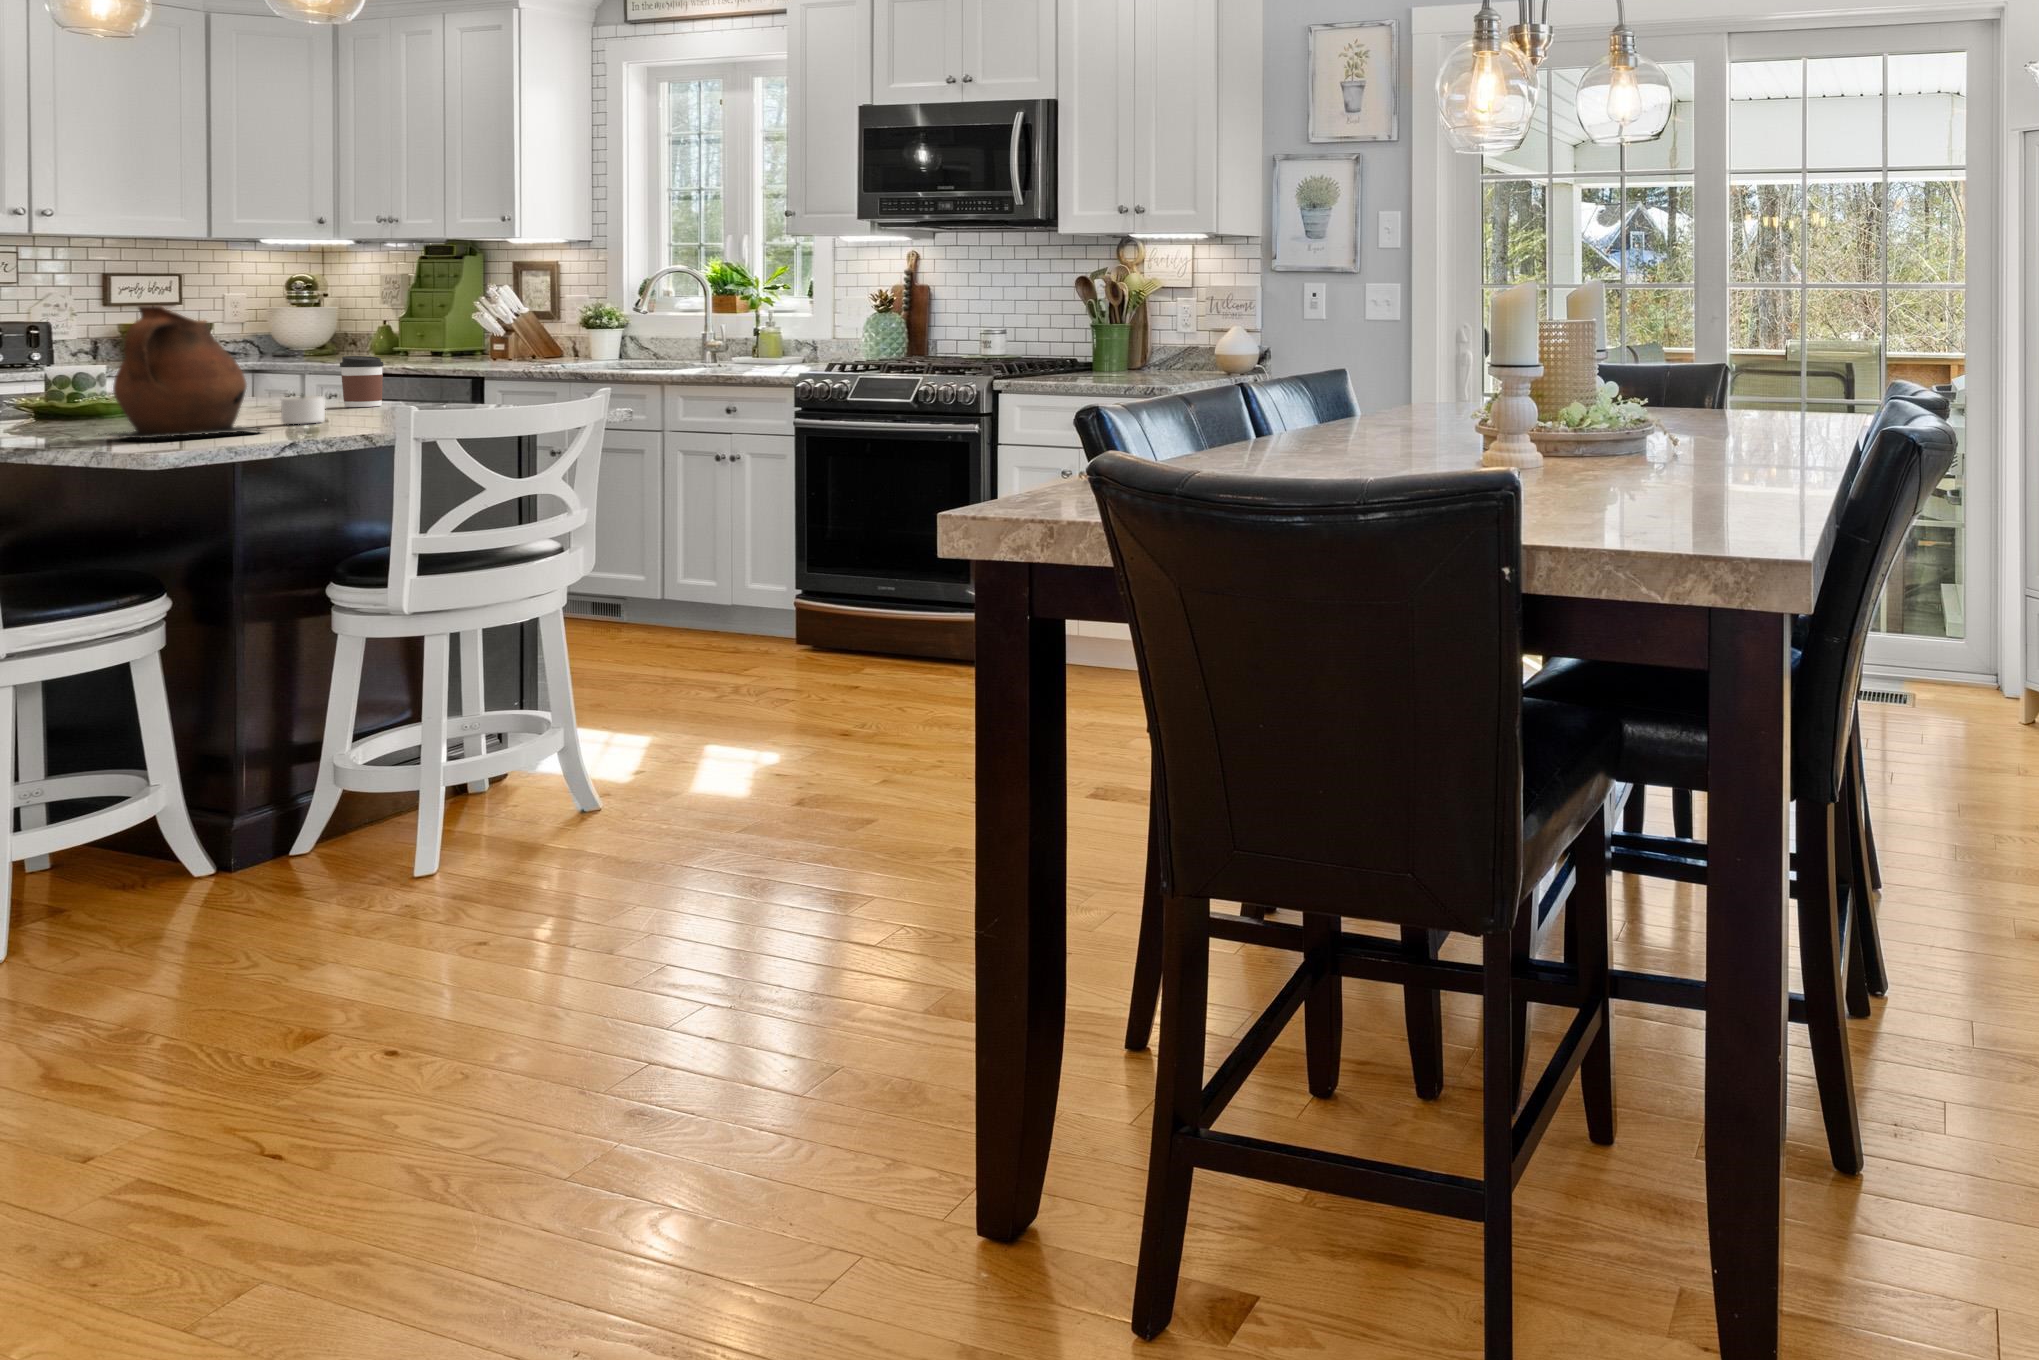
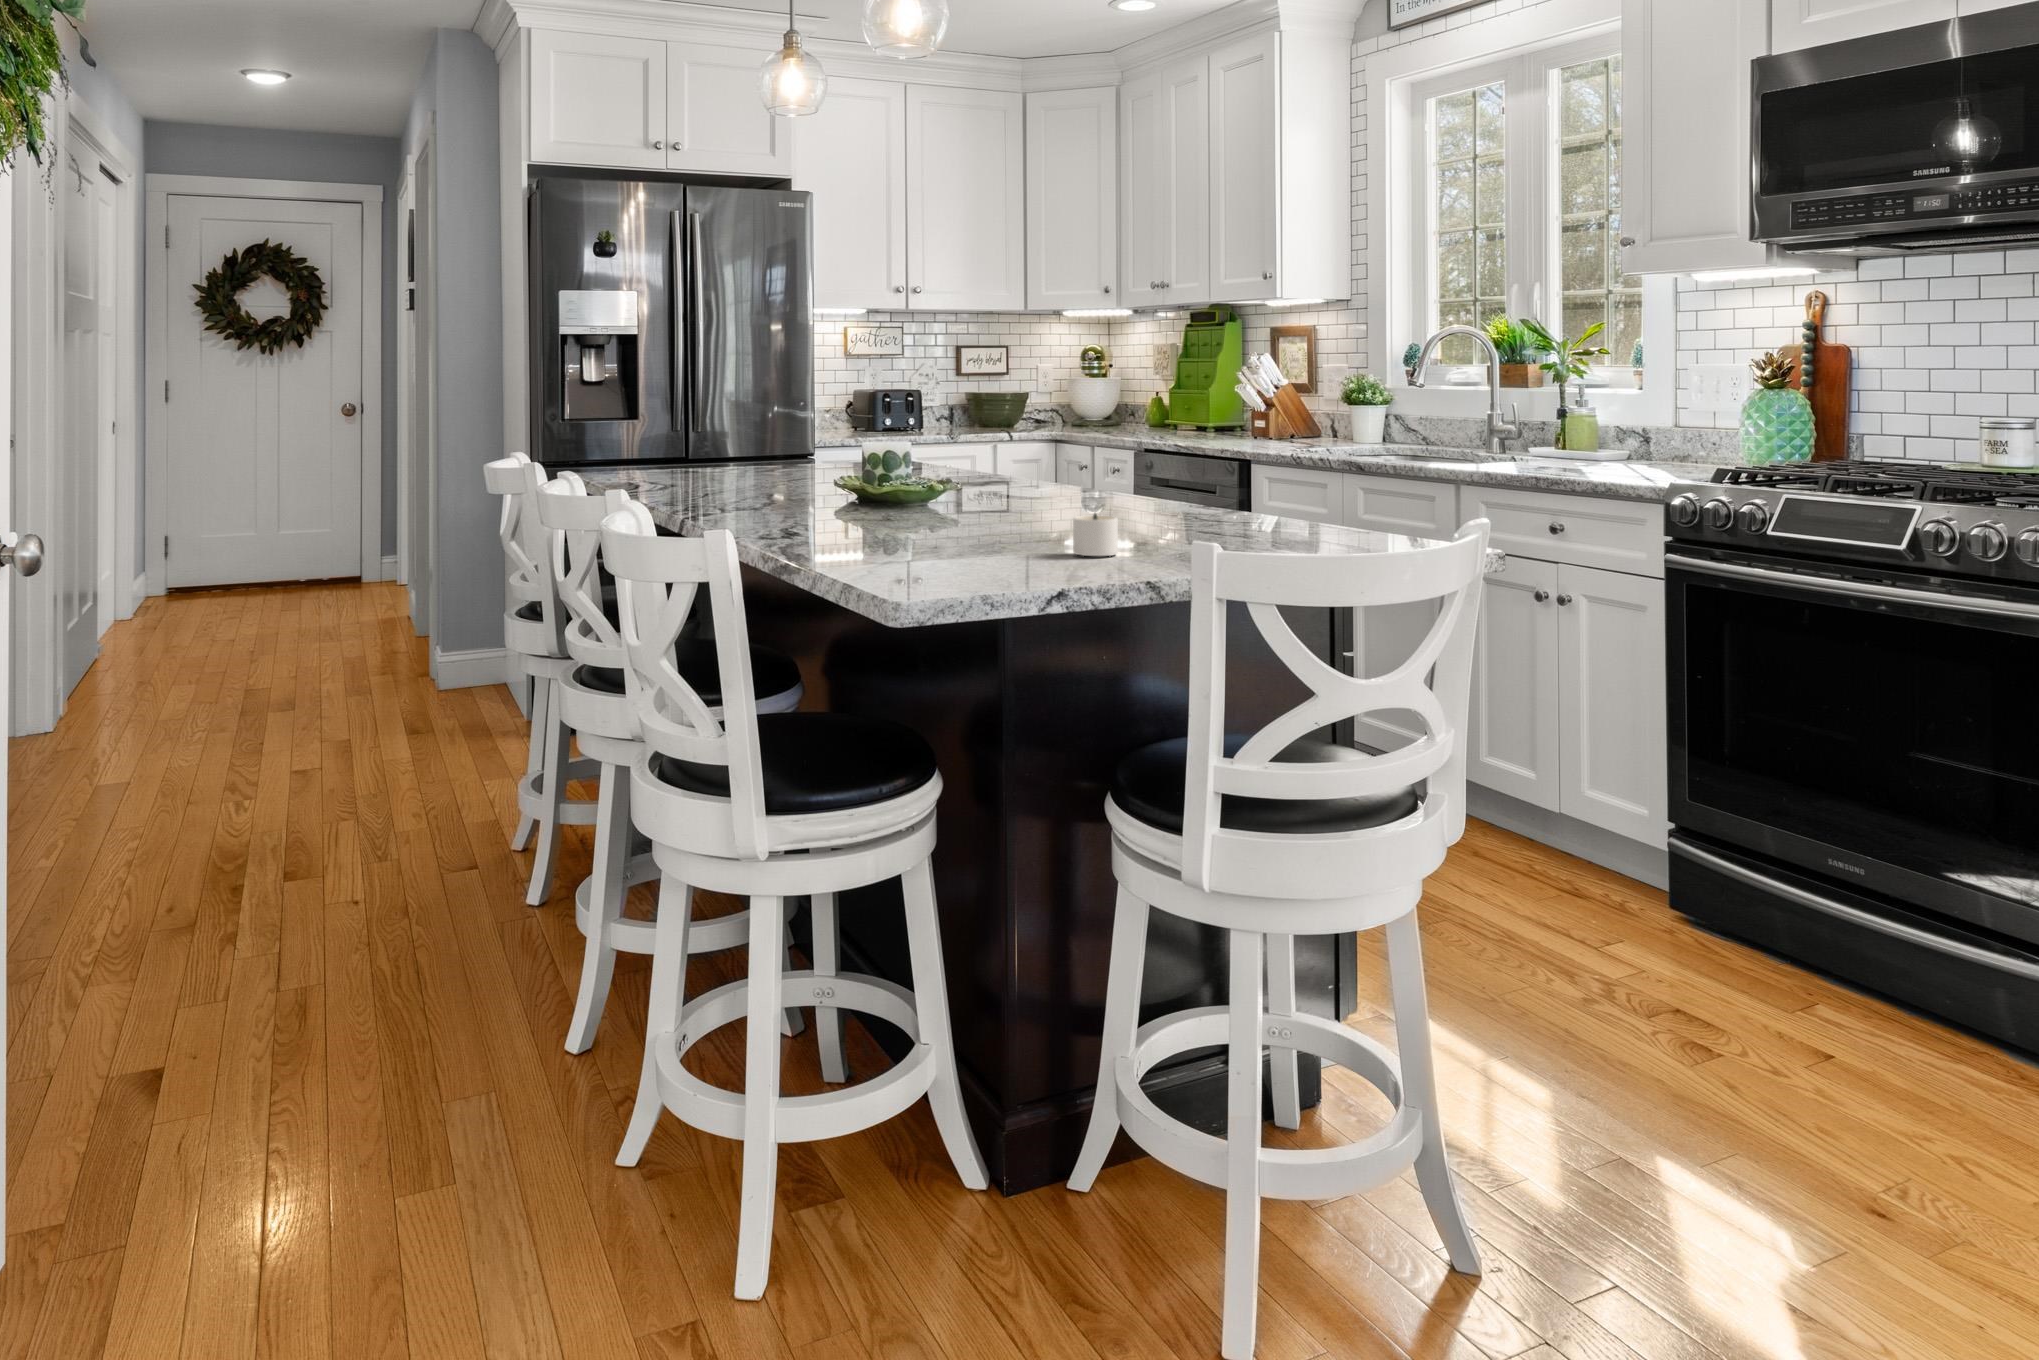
ceramic pitcher: present [106,306,262,438] -> none [896,391,1060,576]
coffee cup: present [340,356,384,407] -> none [1131,452,1176,523]

